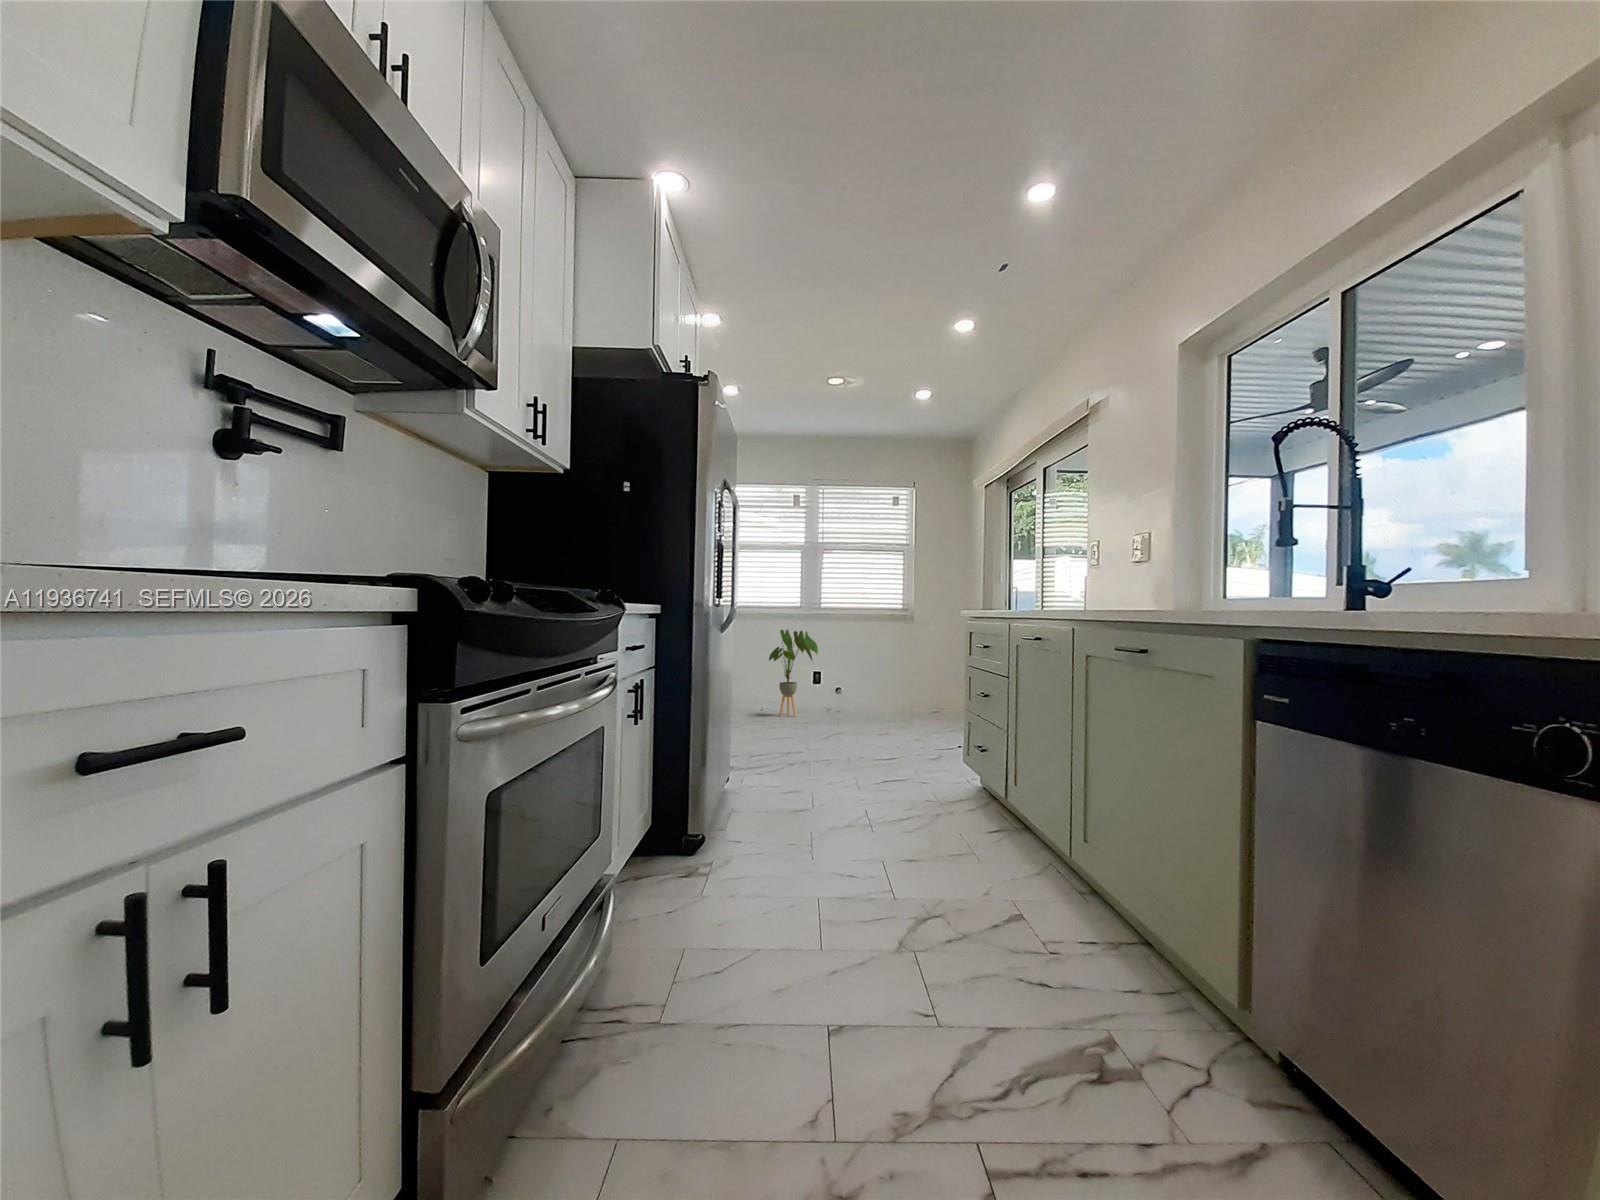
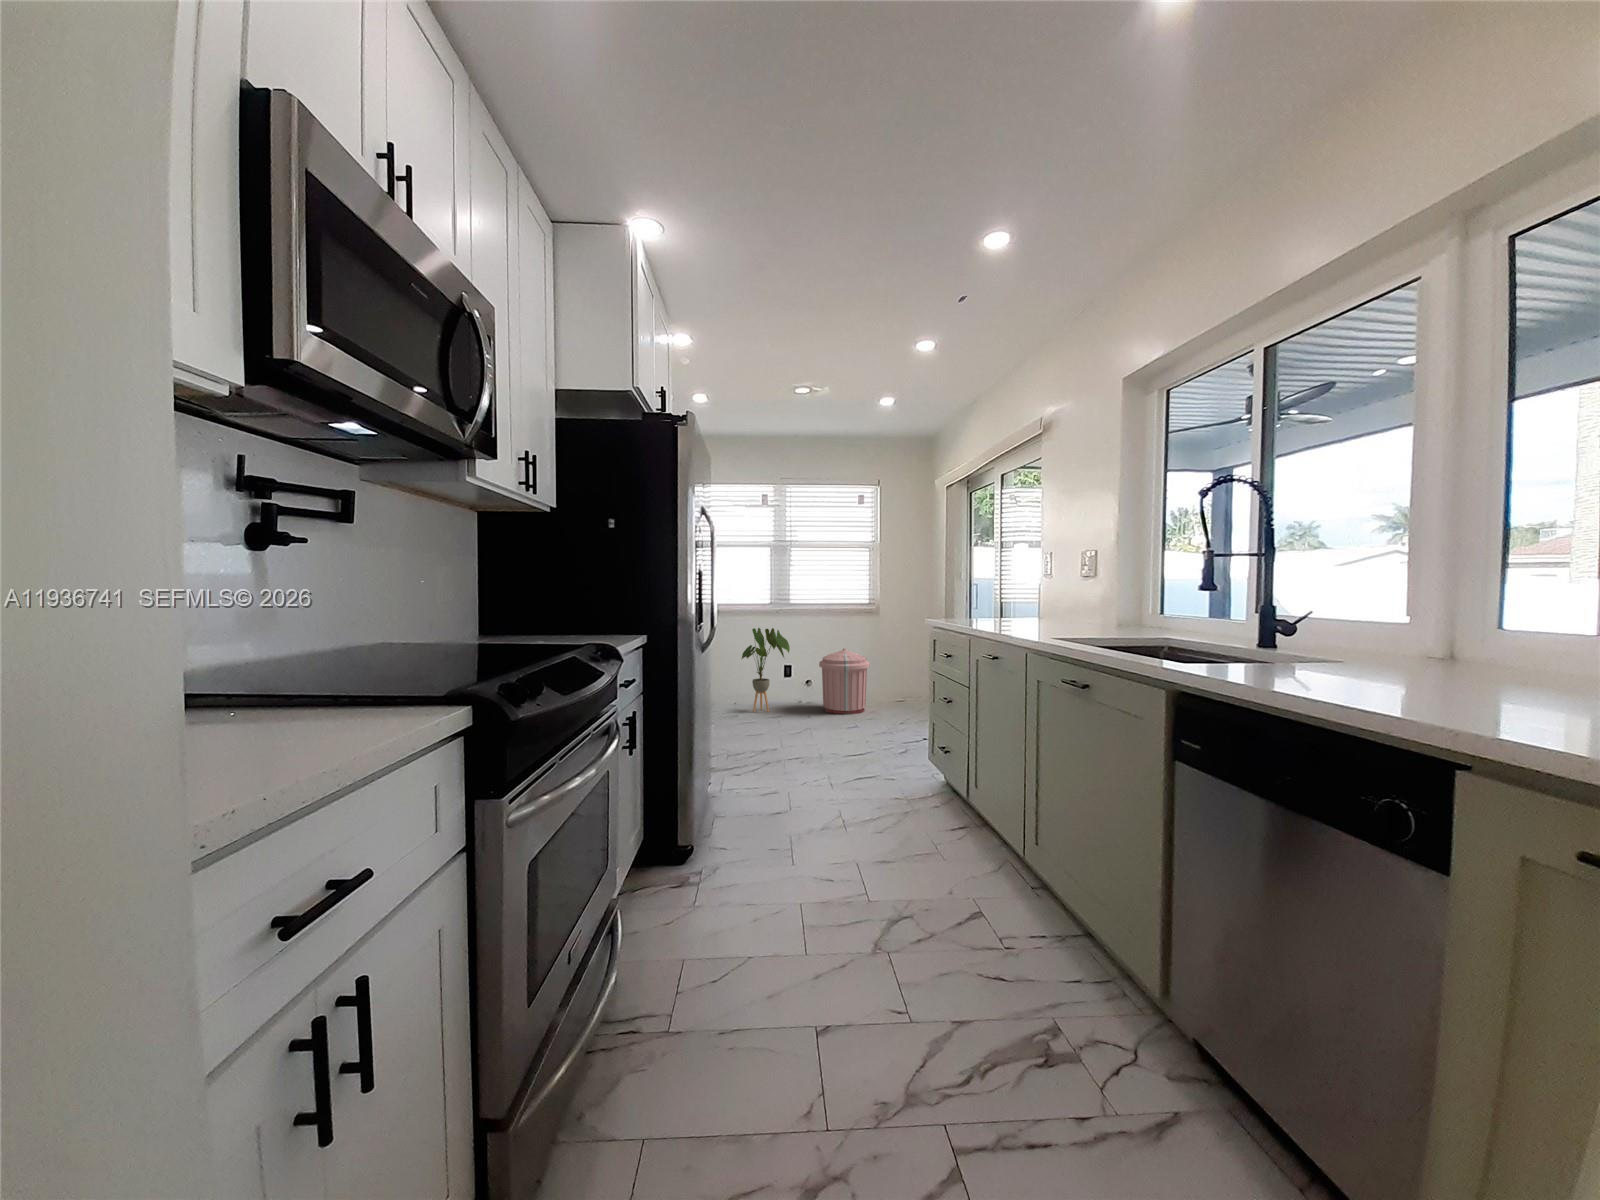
trash can: none [849,653,901,721] -> present [819,648,870,714]

